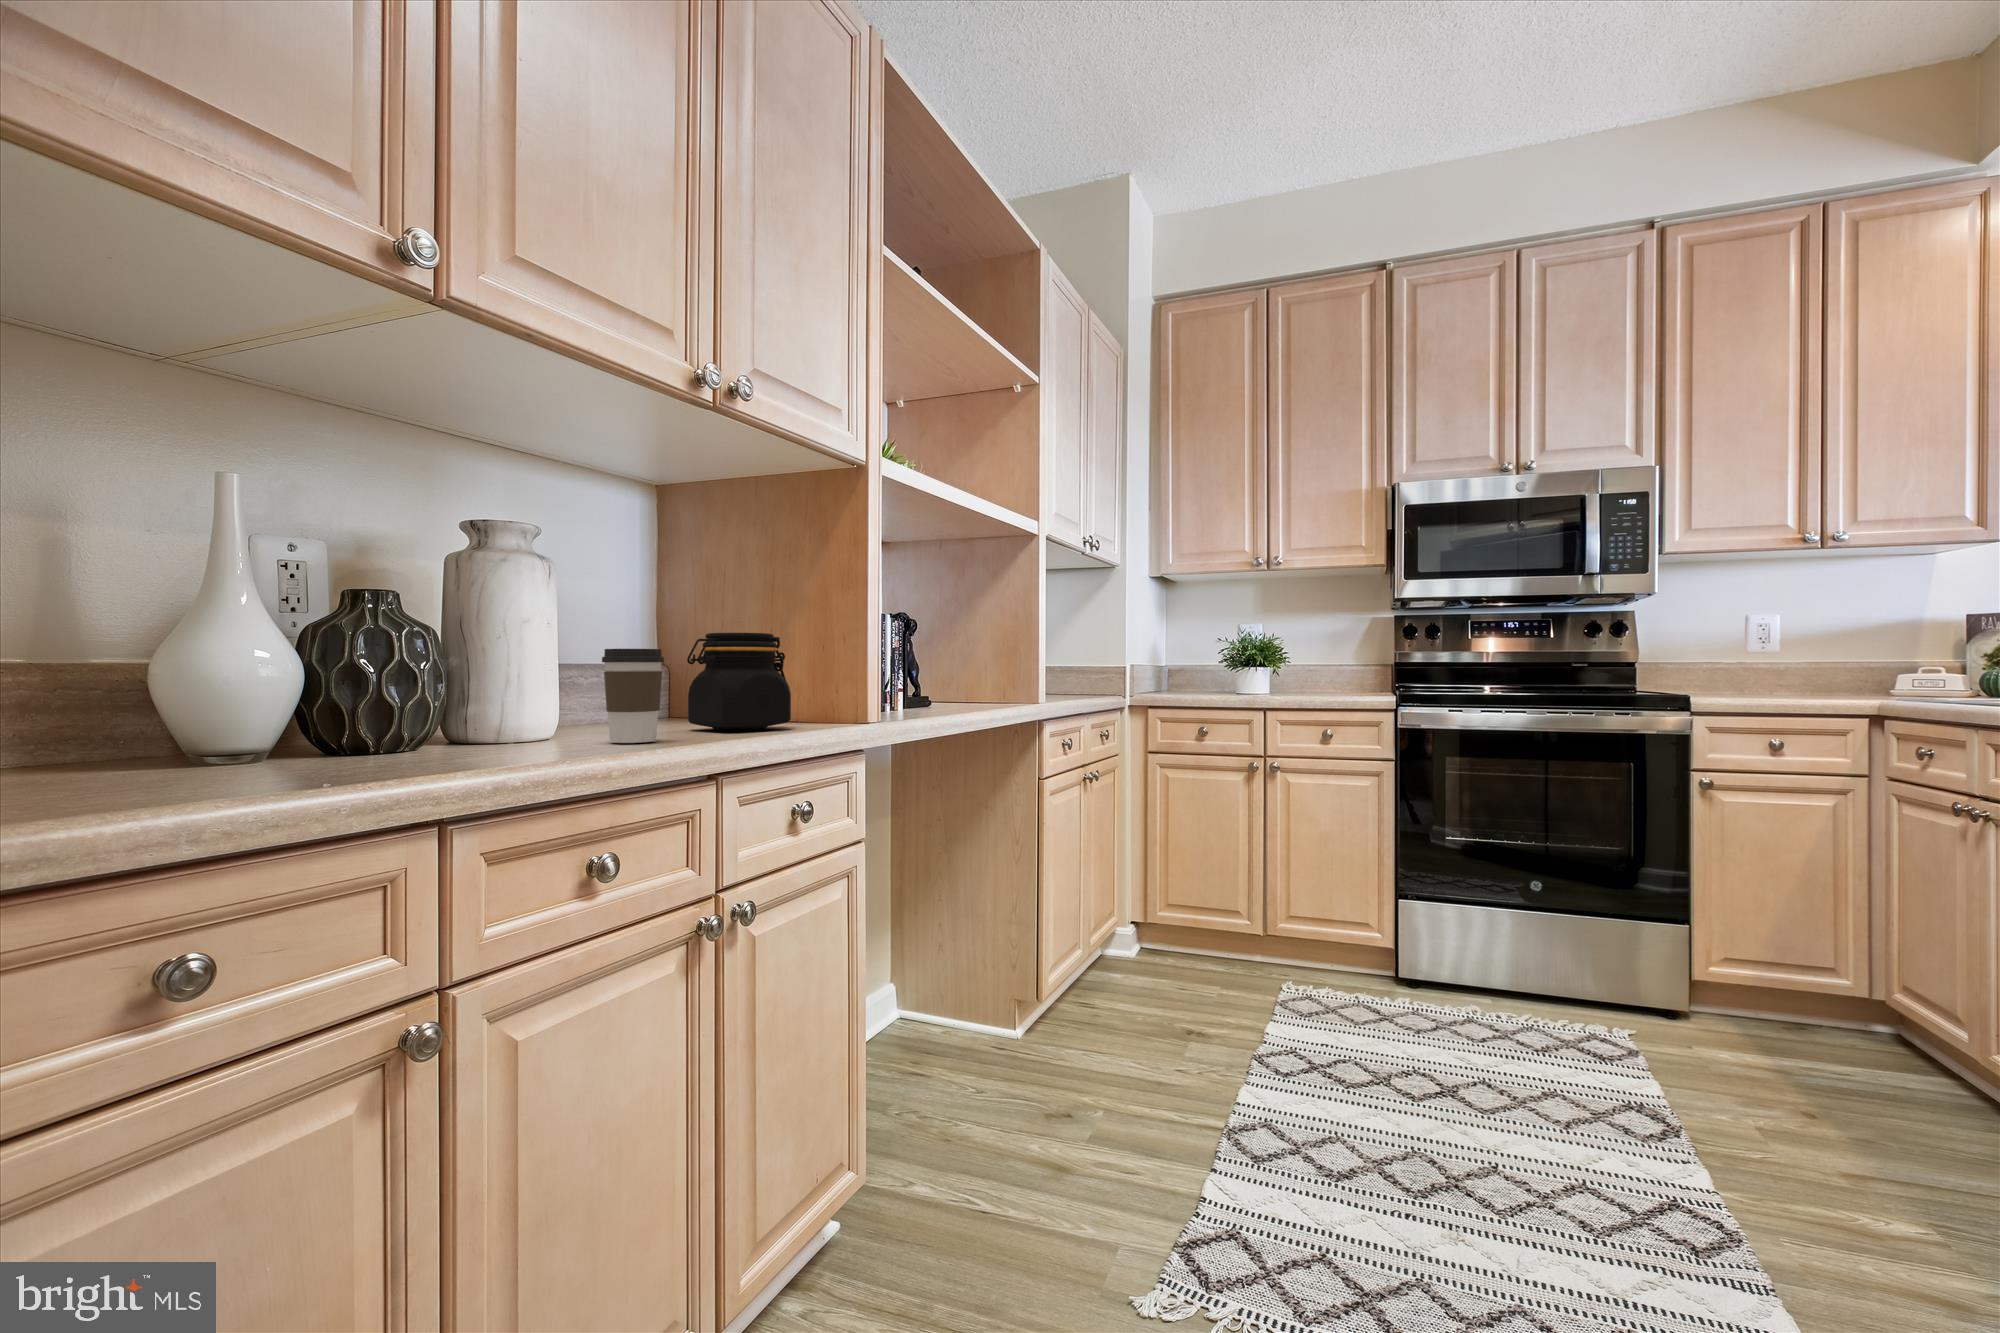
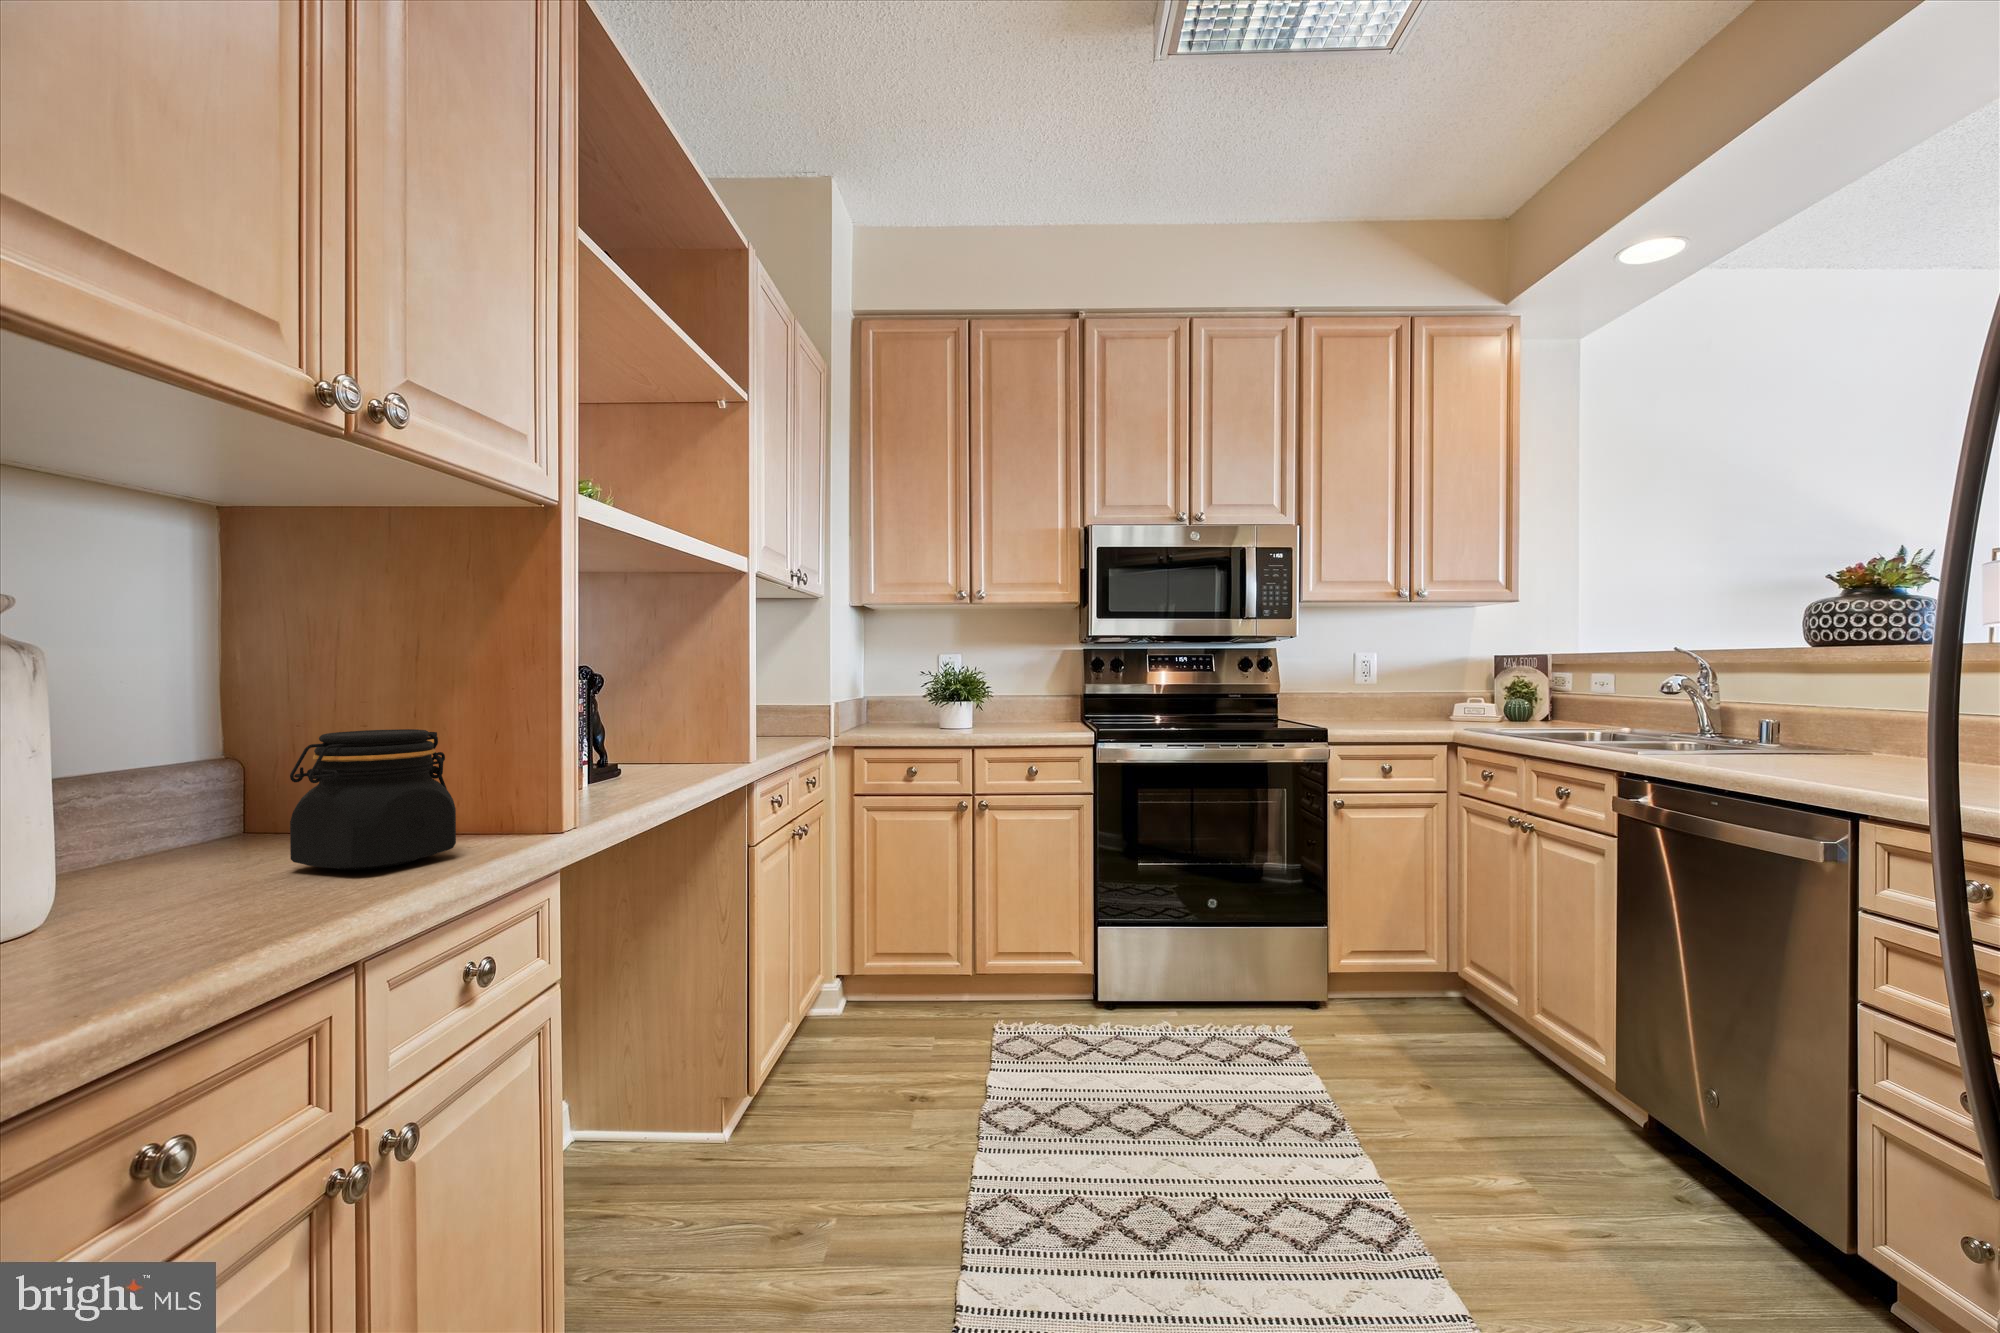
coffee cup: present [602,649,664,743] -> none [141,782,258,936]

